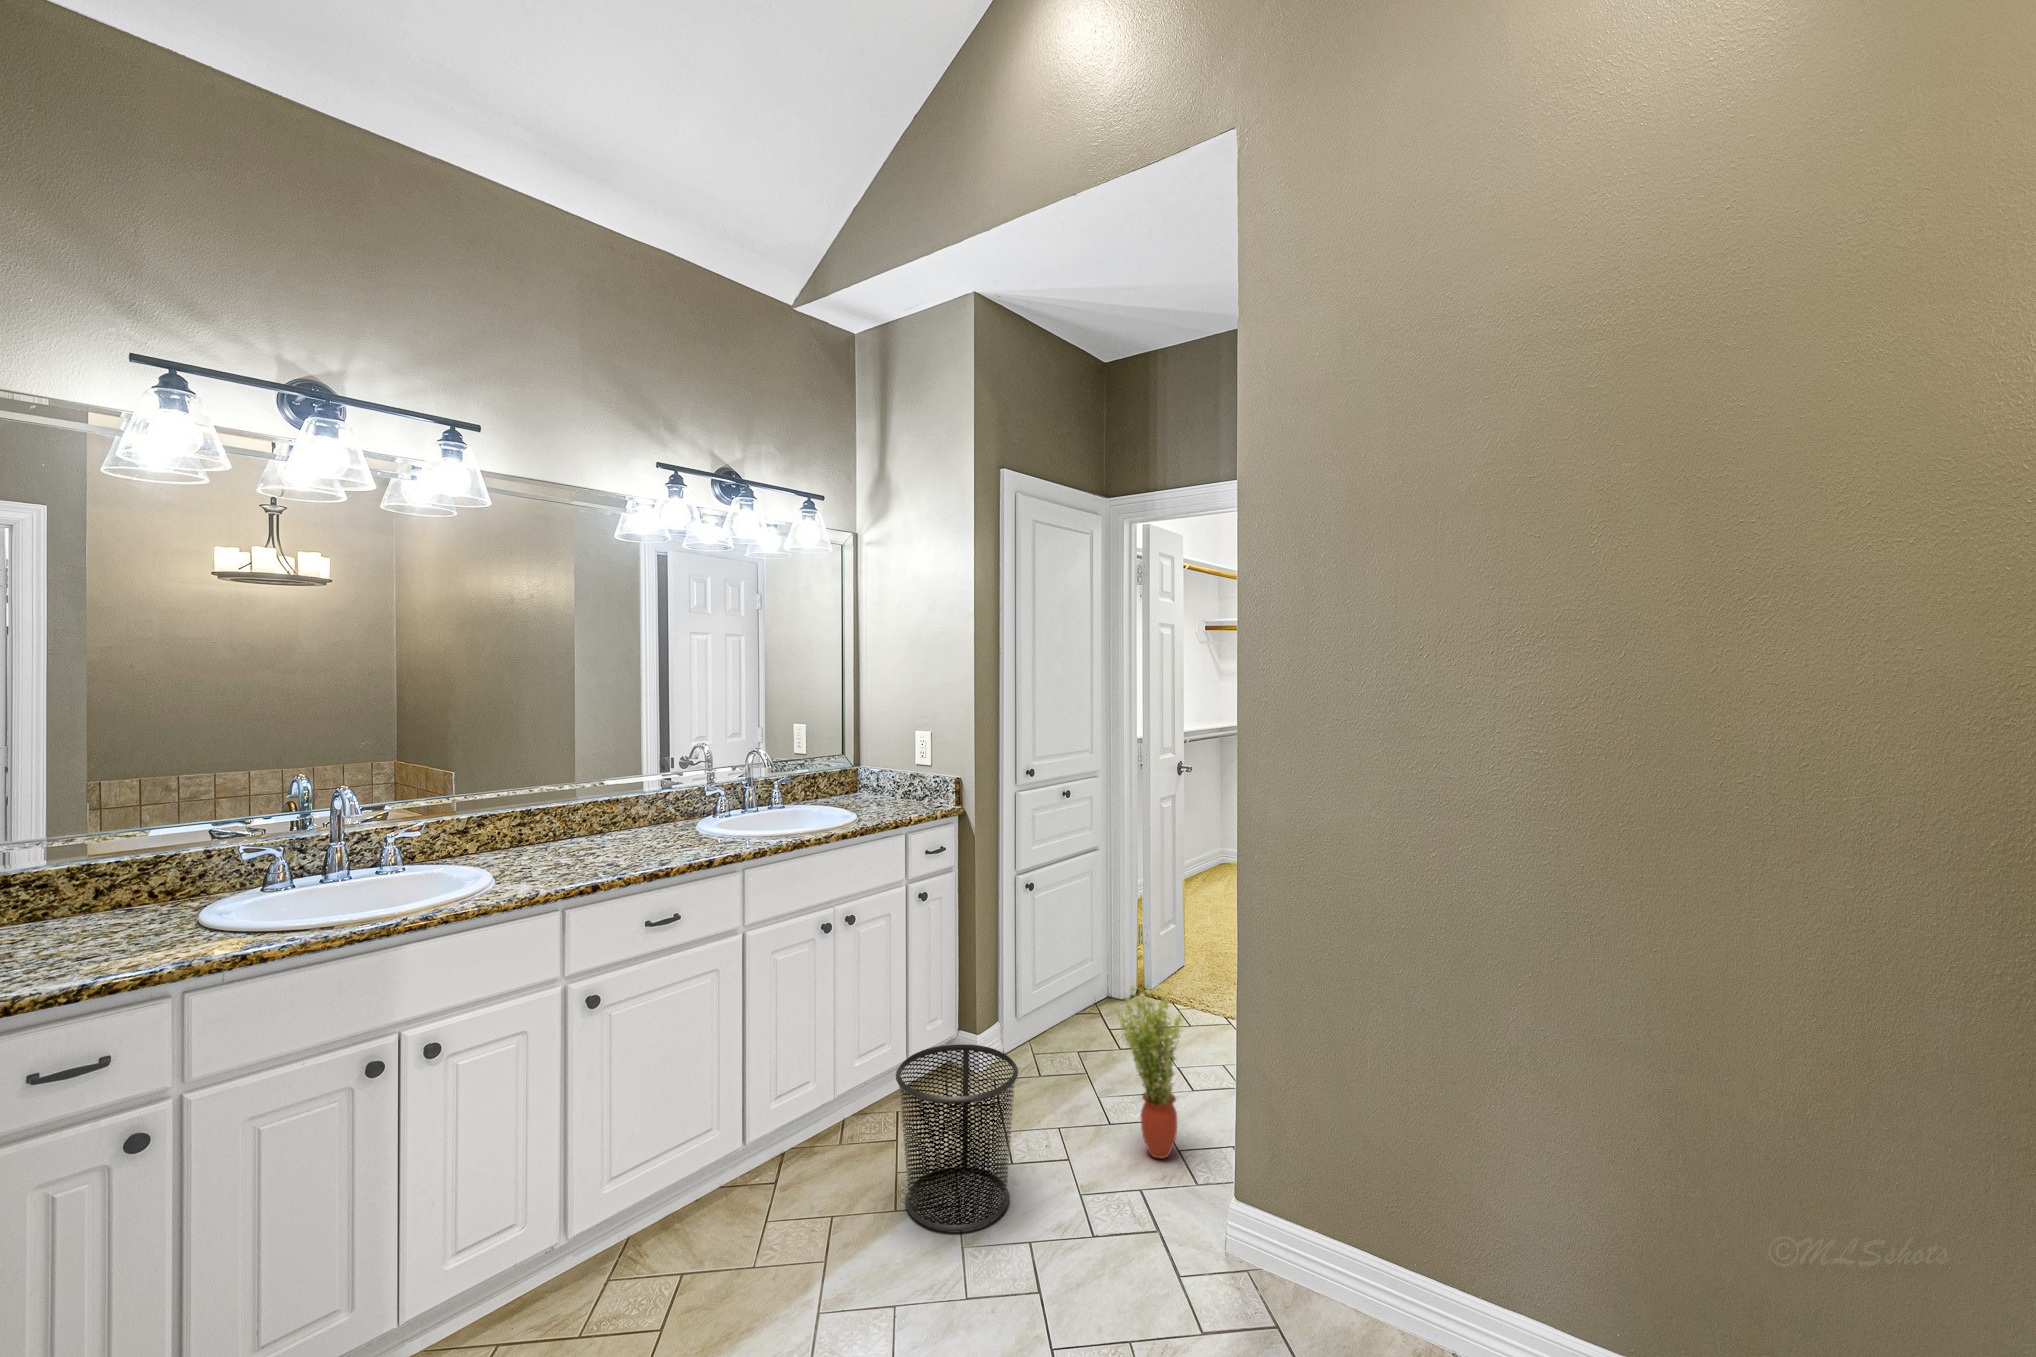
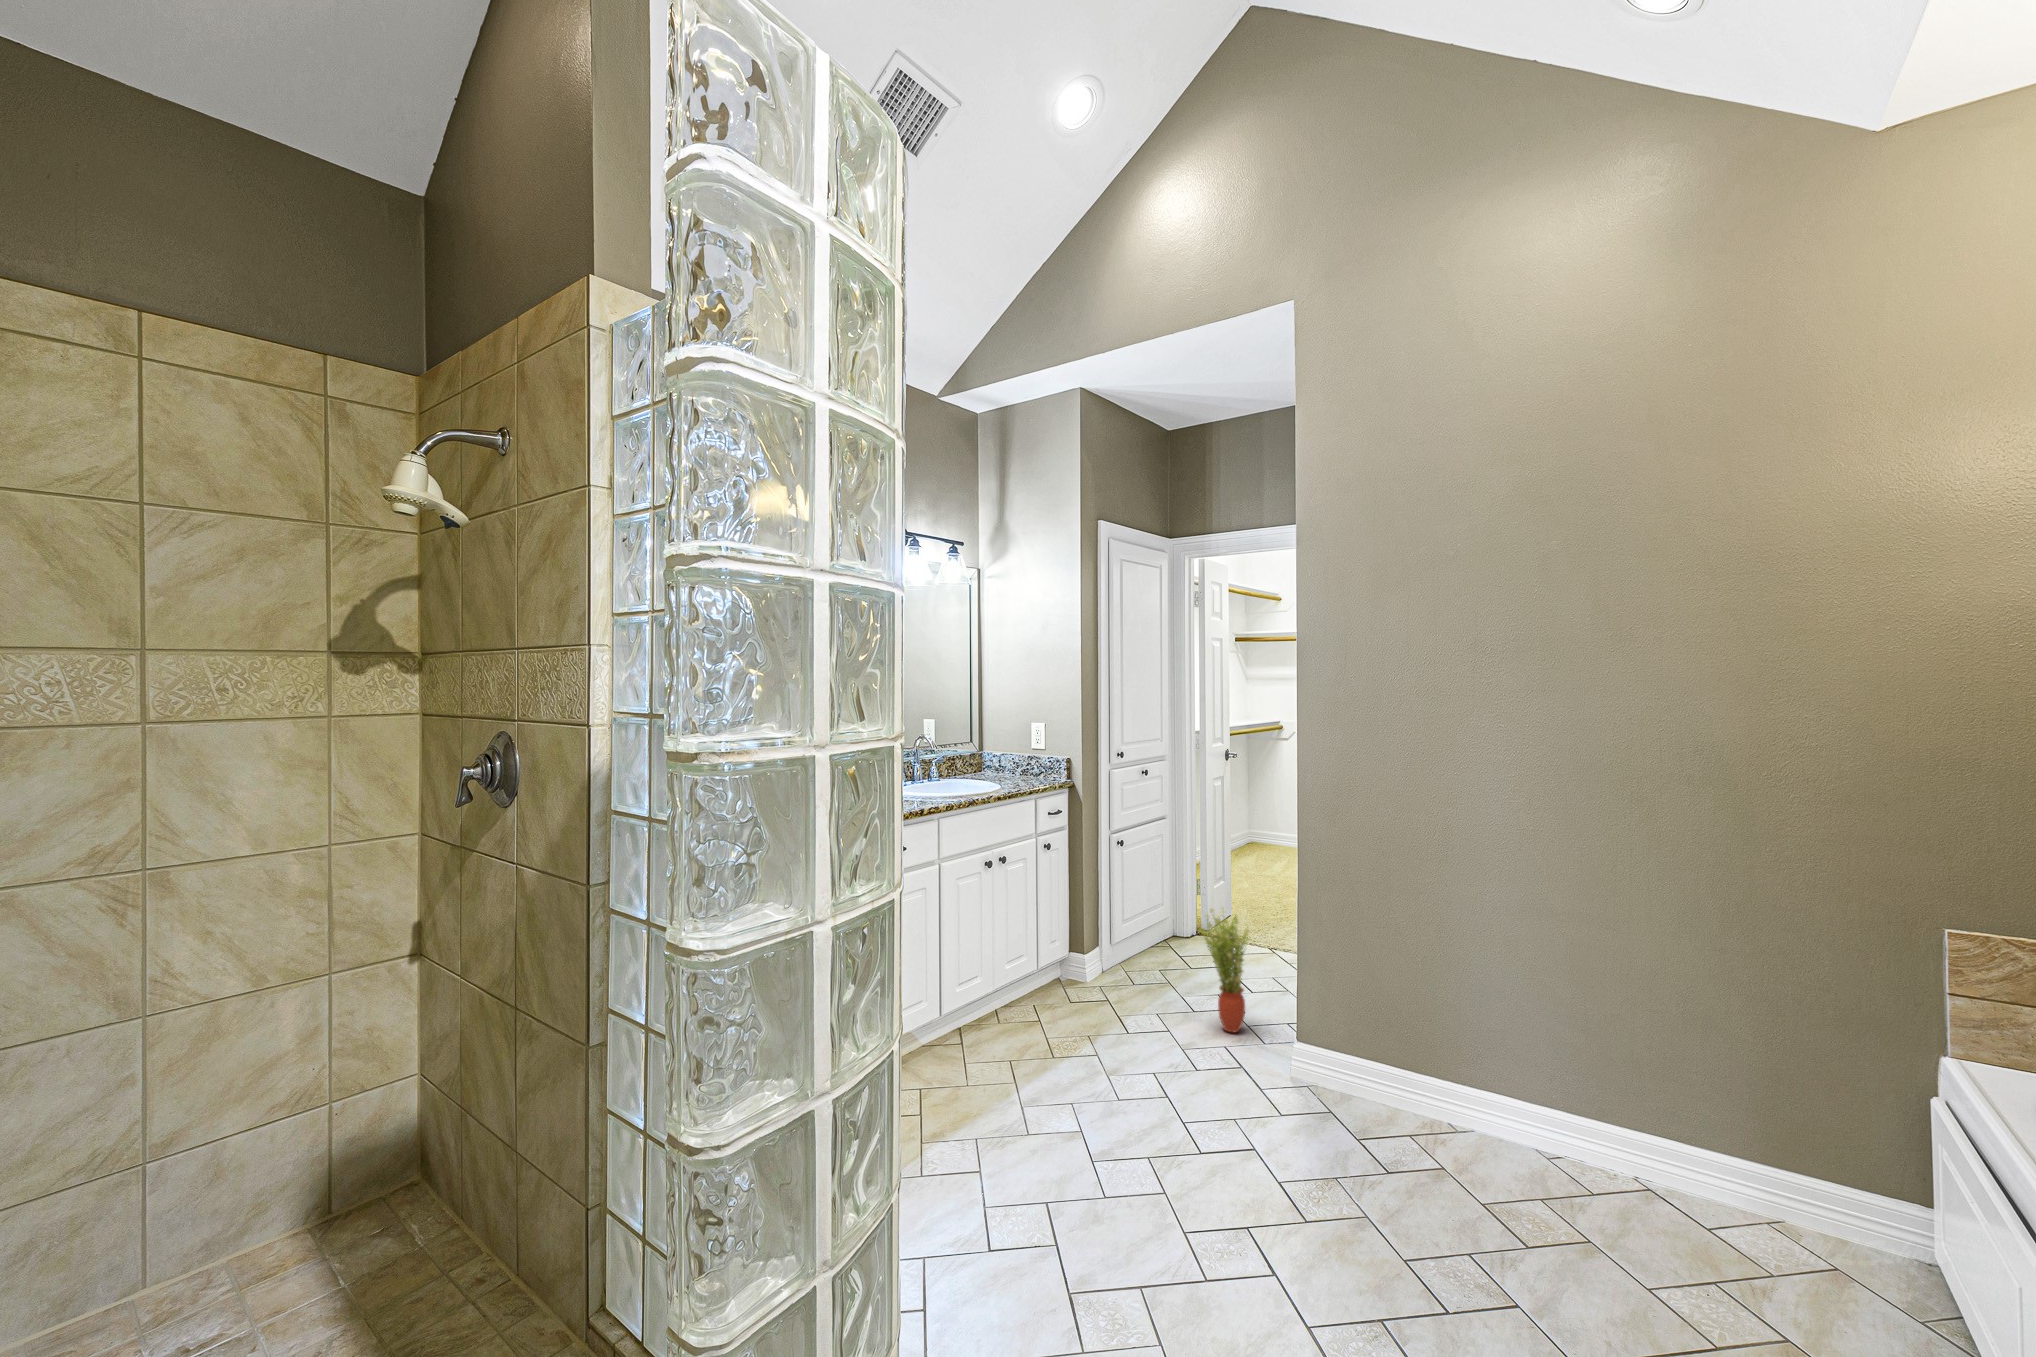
waste bin: present [896,1044,1018,1231] -> none [1049,948,1136,1070]

